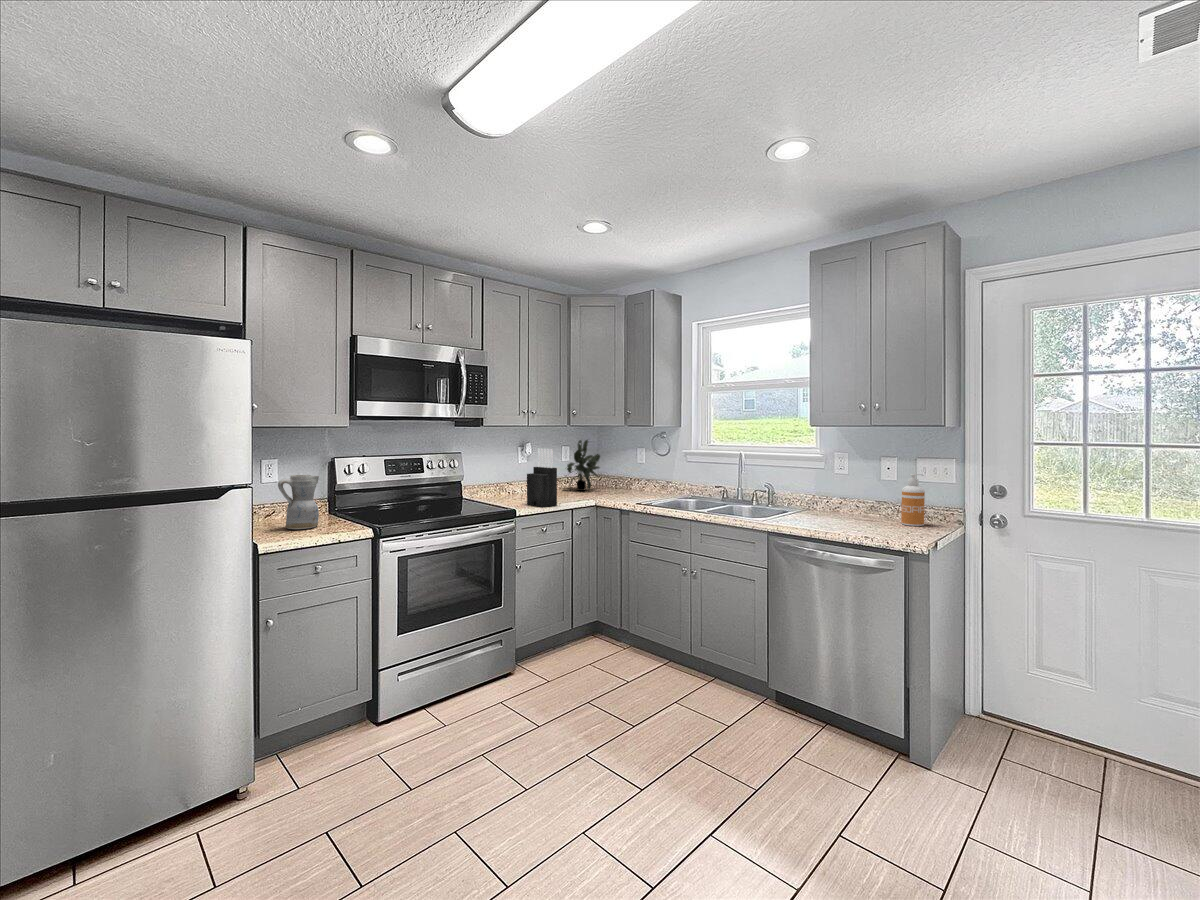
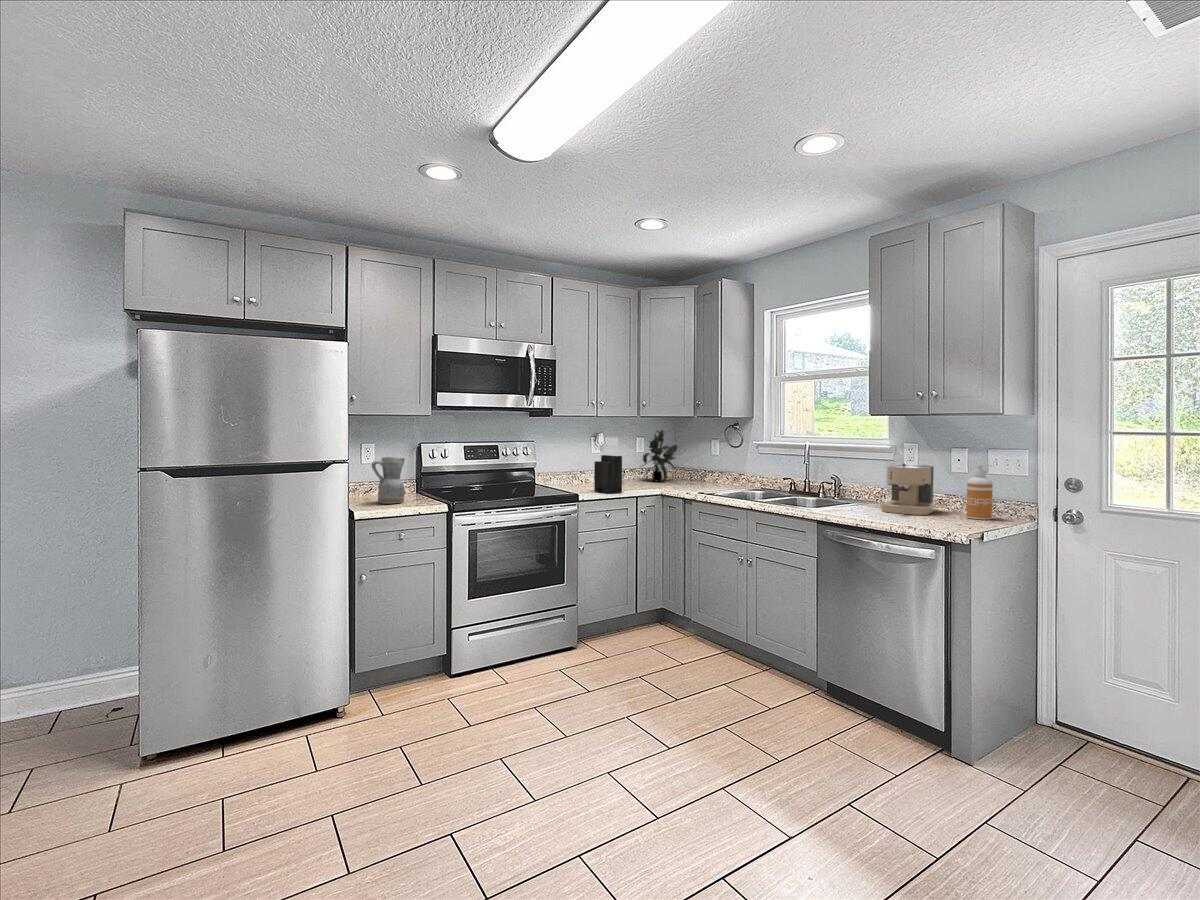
coffee maker: none [820,473,867,523] -> present [881,463,934,515]

